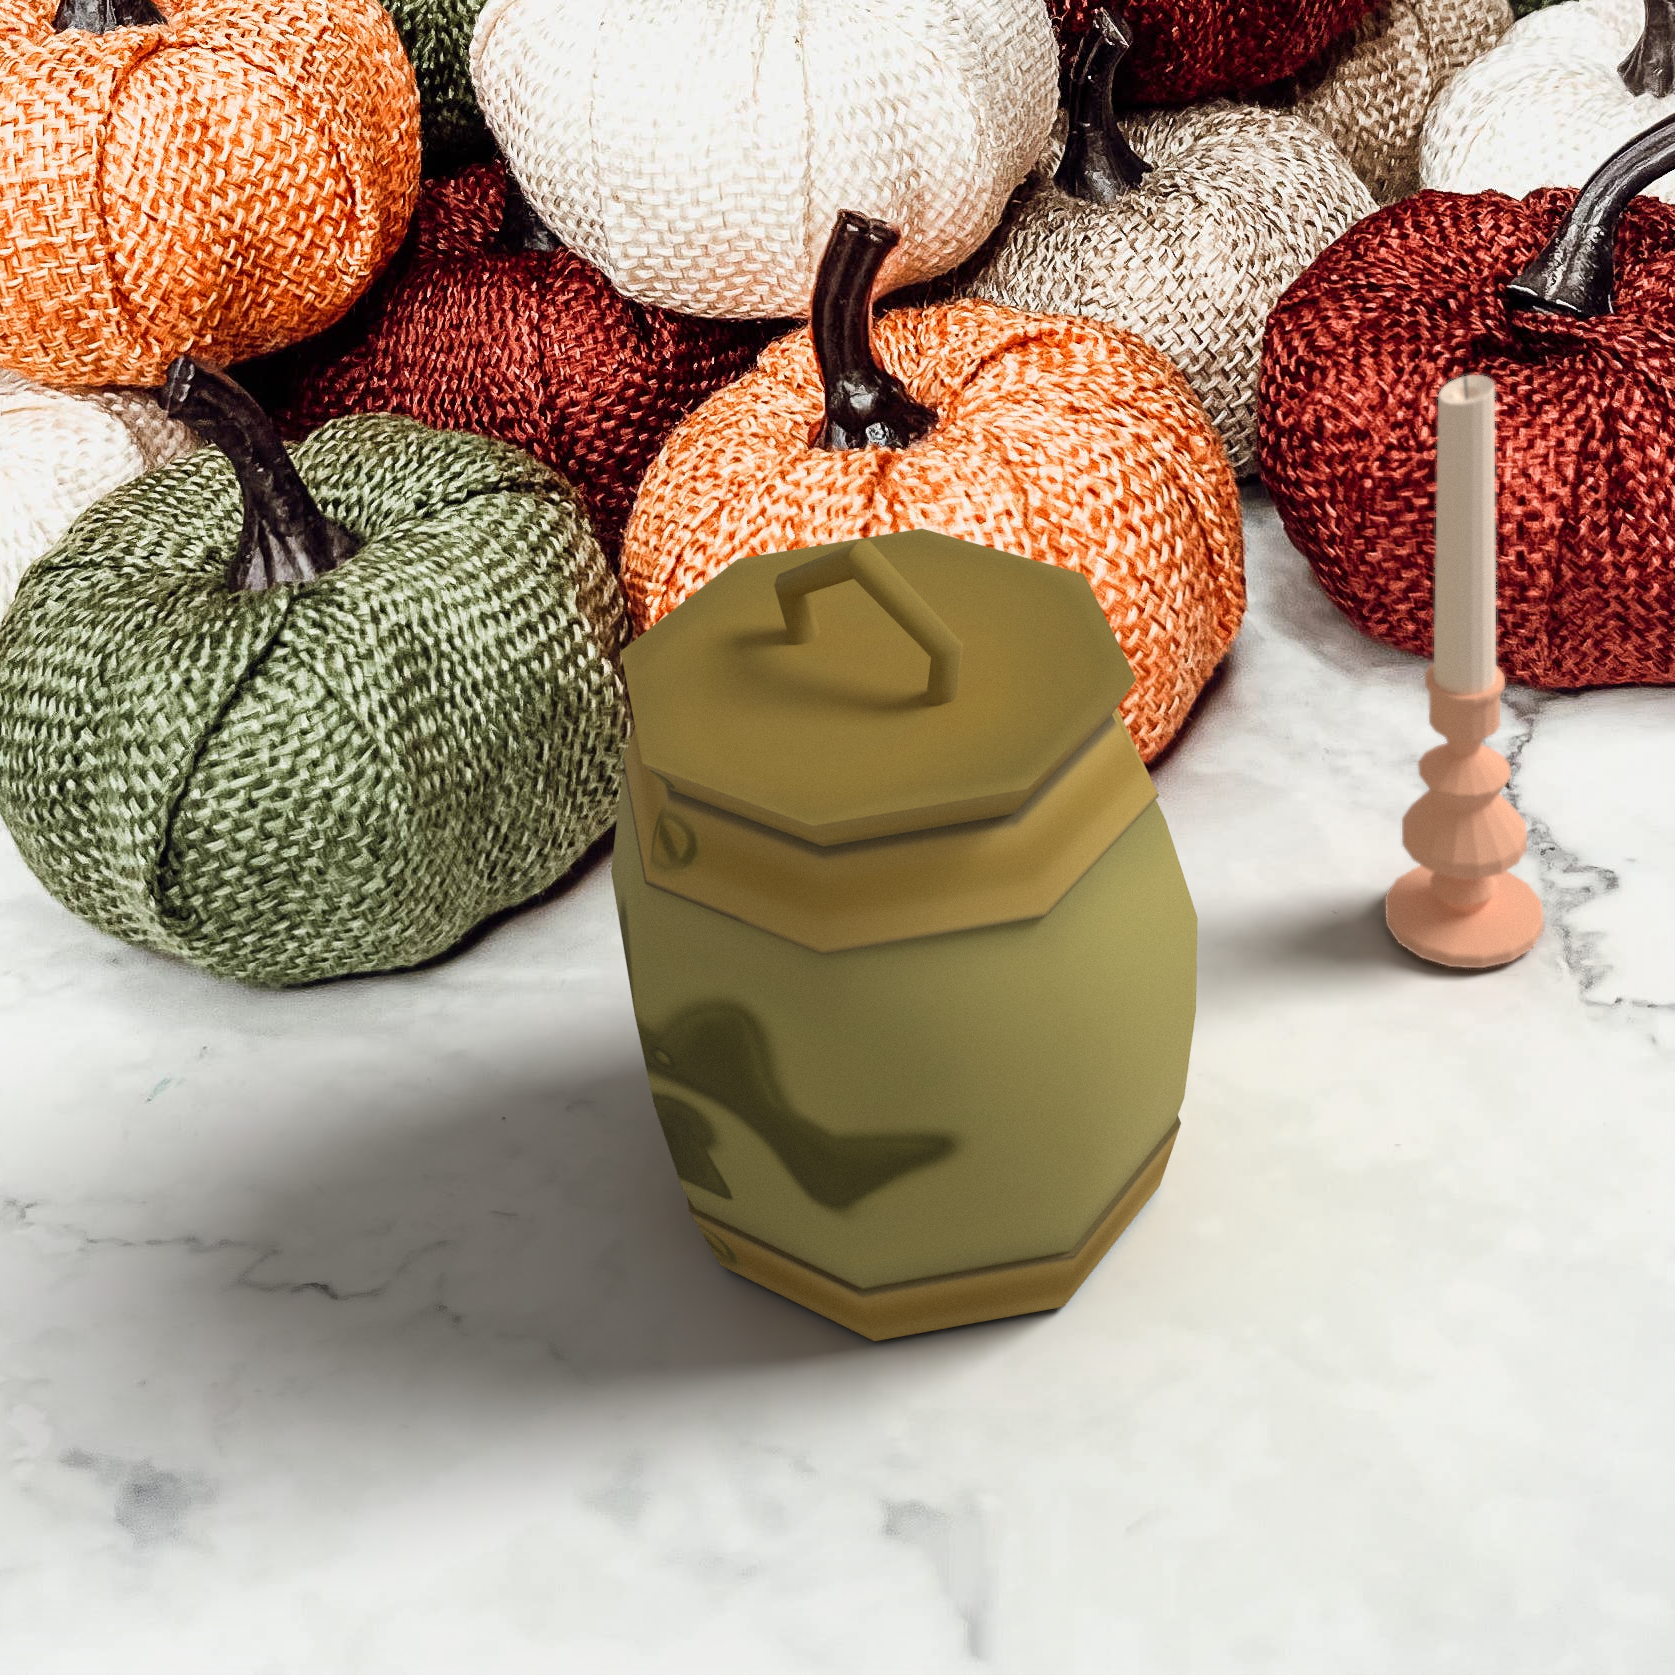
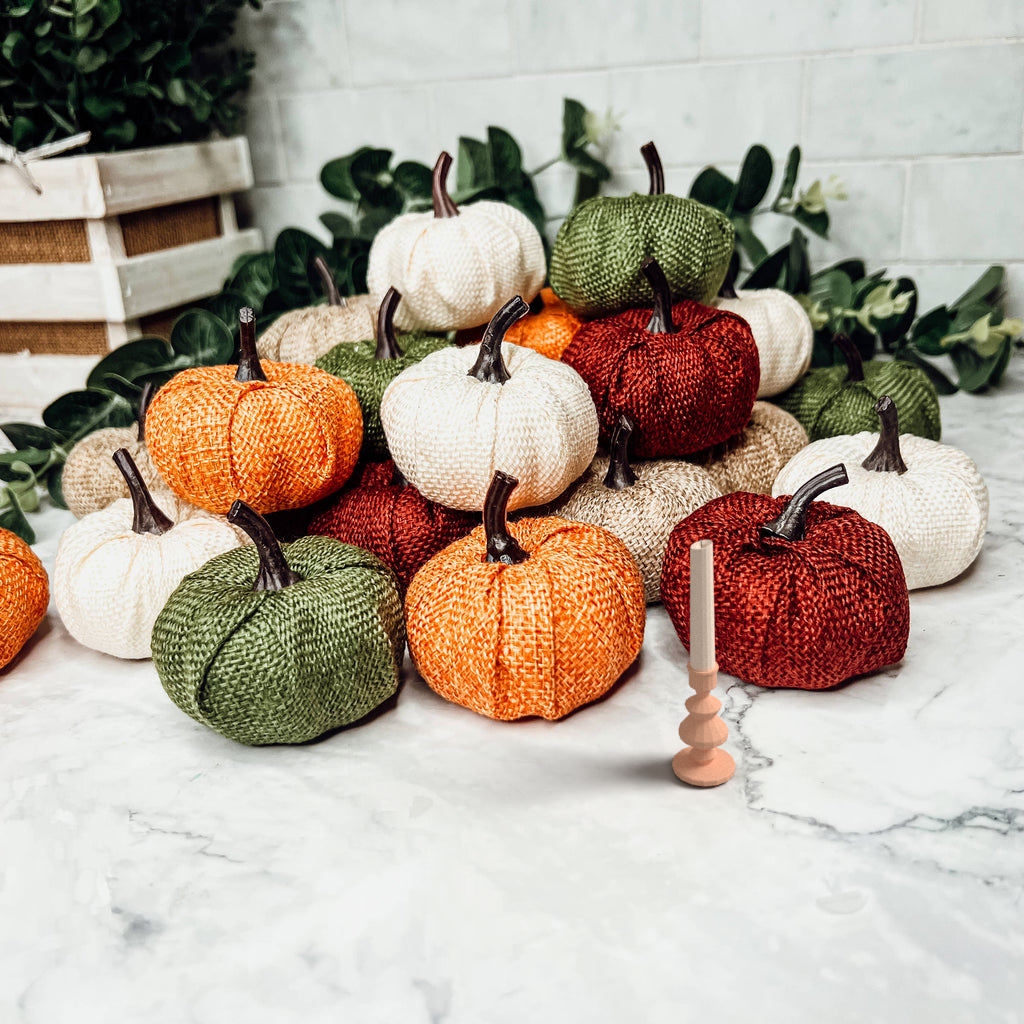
jar: present [611,529,1198,1341] -> none [332,571,560,897]

